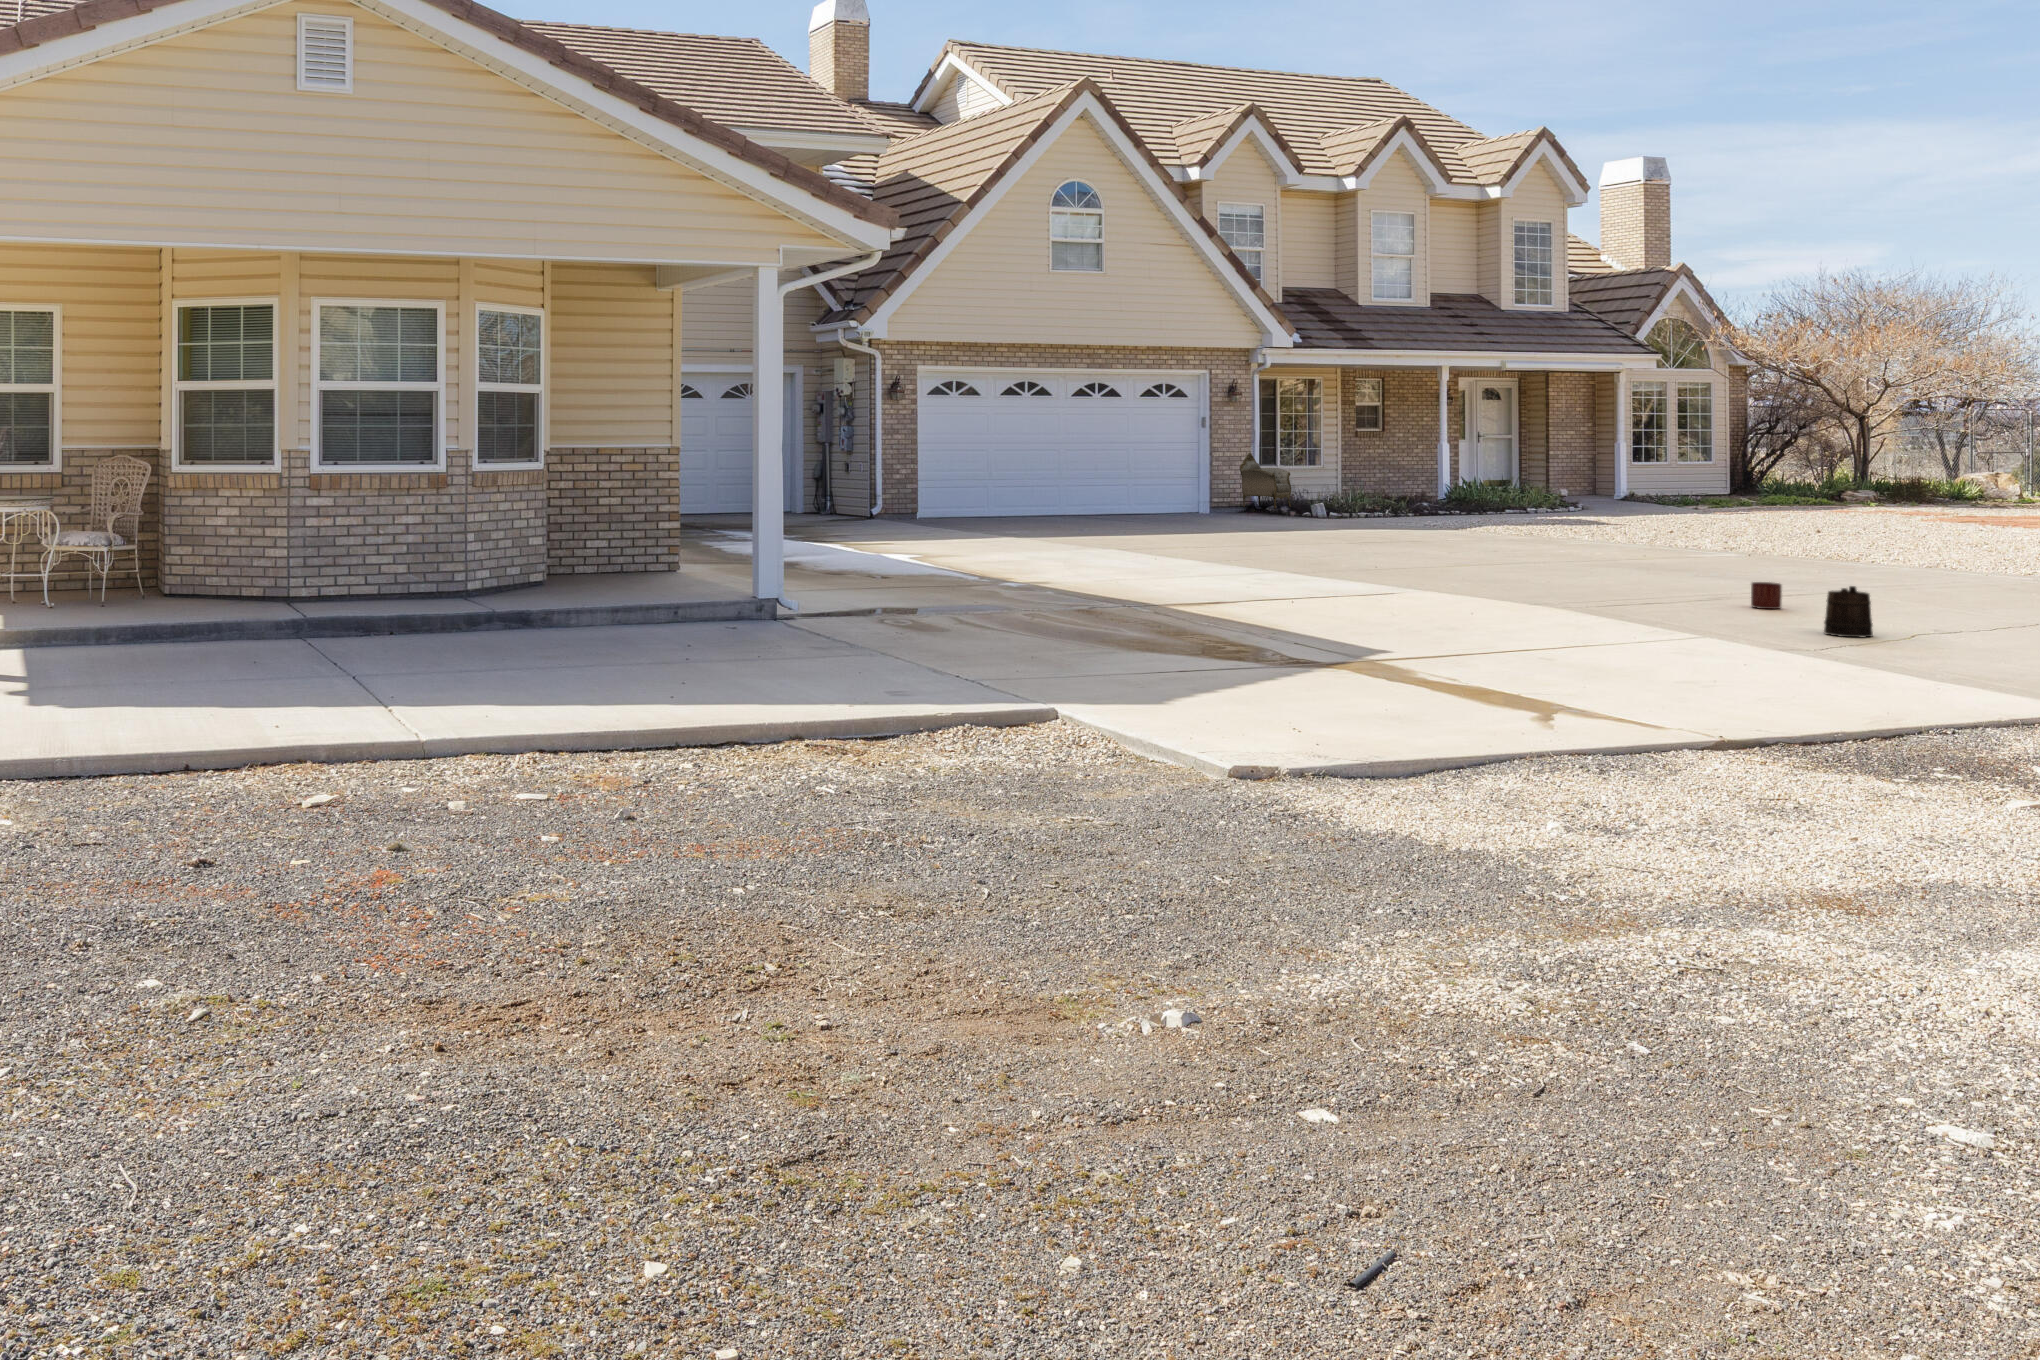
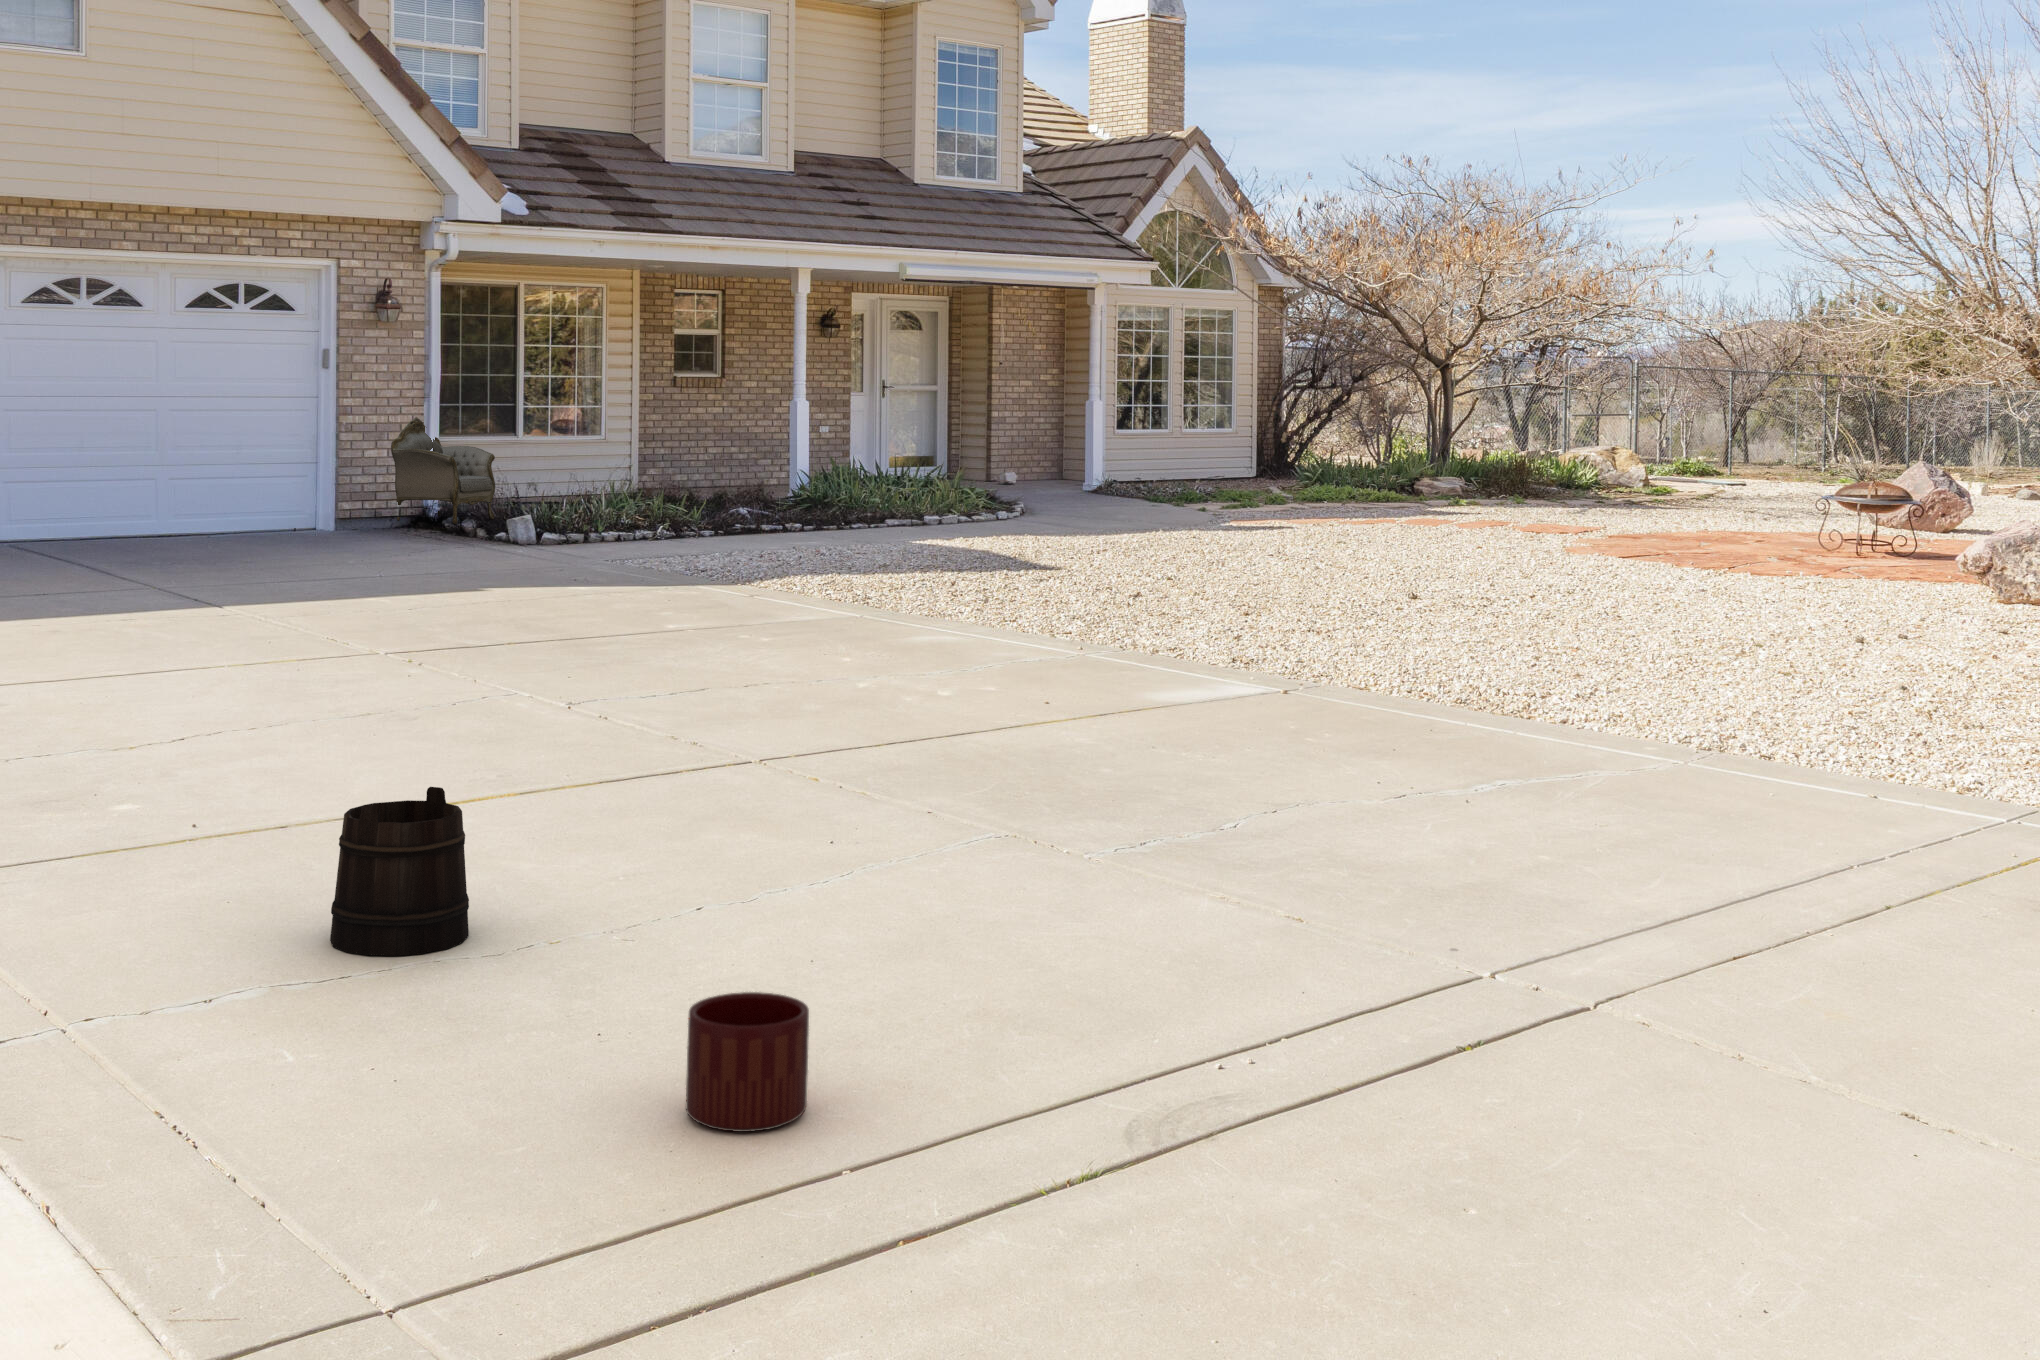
planter: present [1751,582,1782,609] -> present [686,992,809,1132]
bucket: present [1824,586,1873,637] -> present [330,787,469,956]

